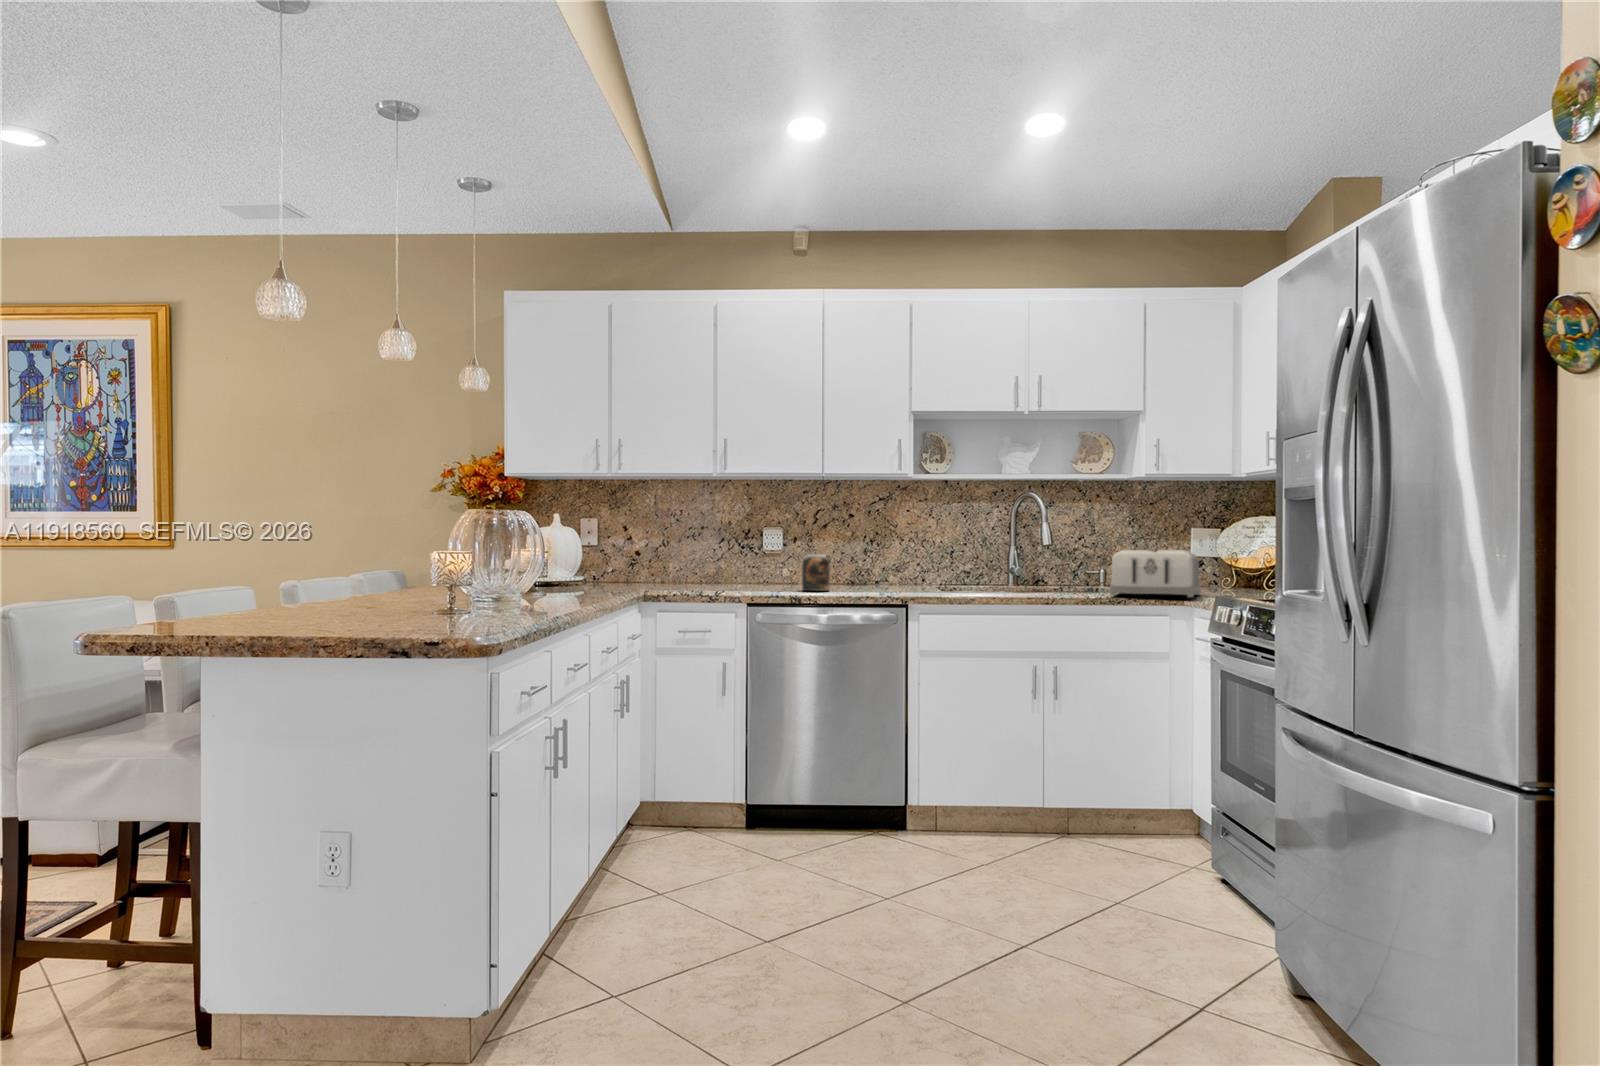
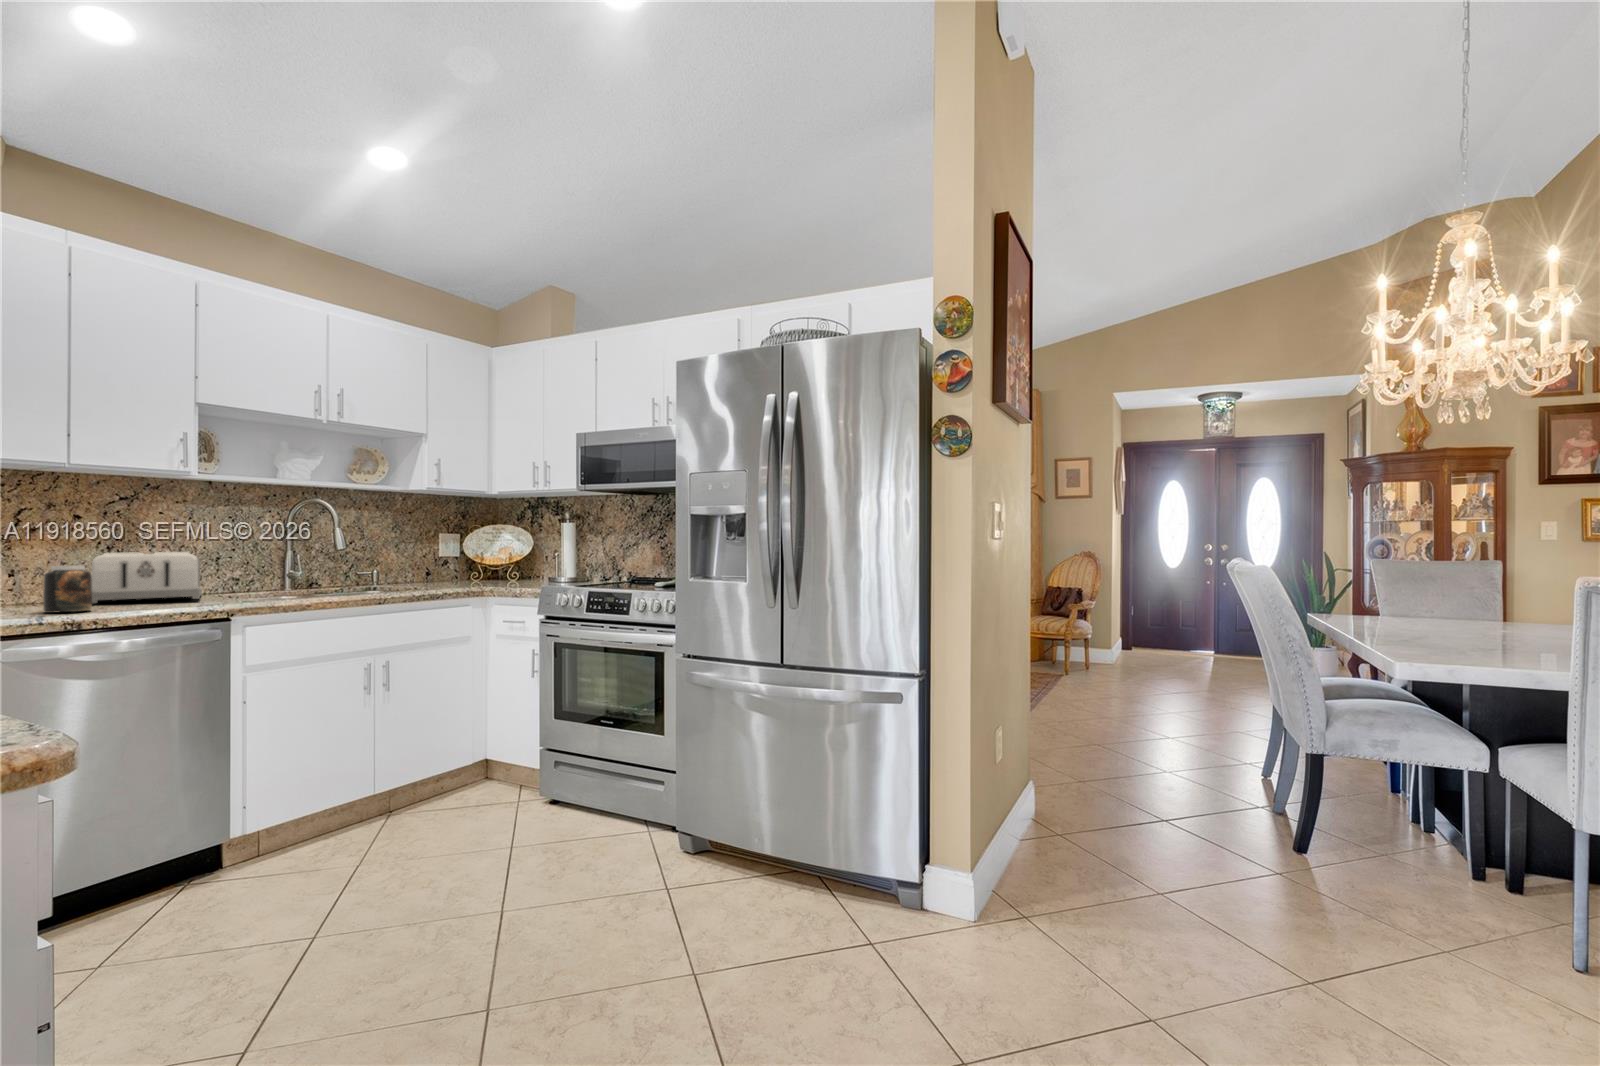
toaster: present [1110,550,1201,597] -> present [92,552,202,603]

